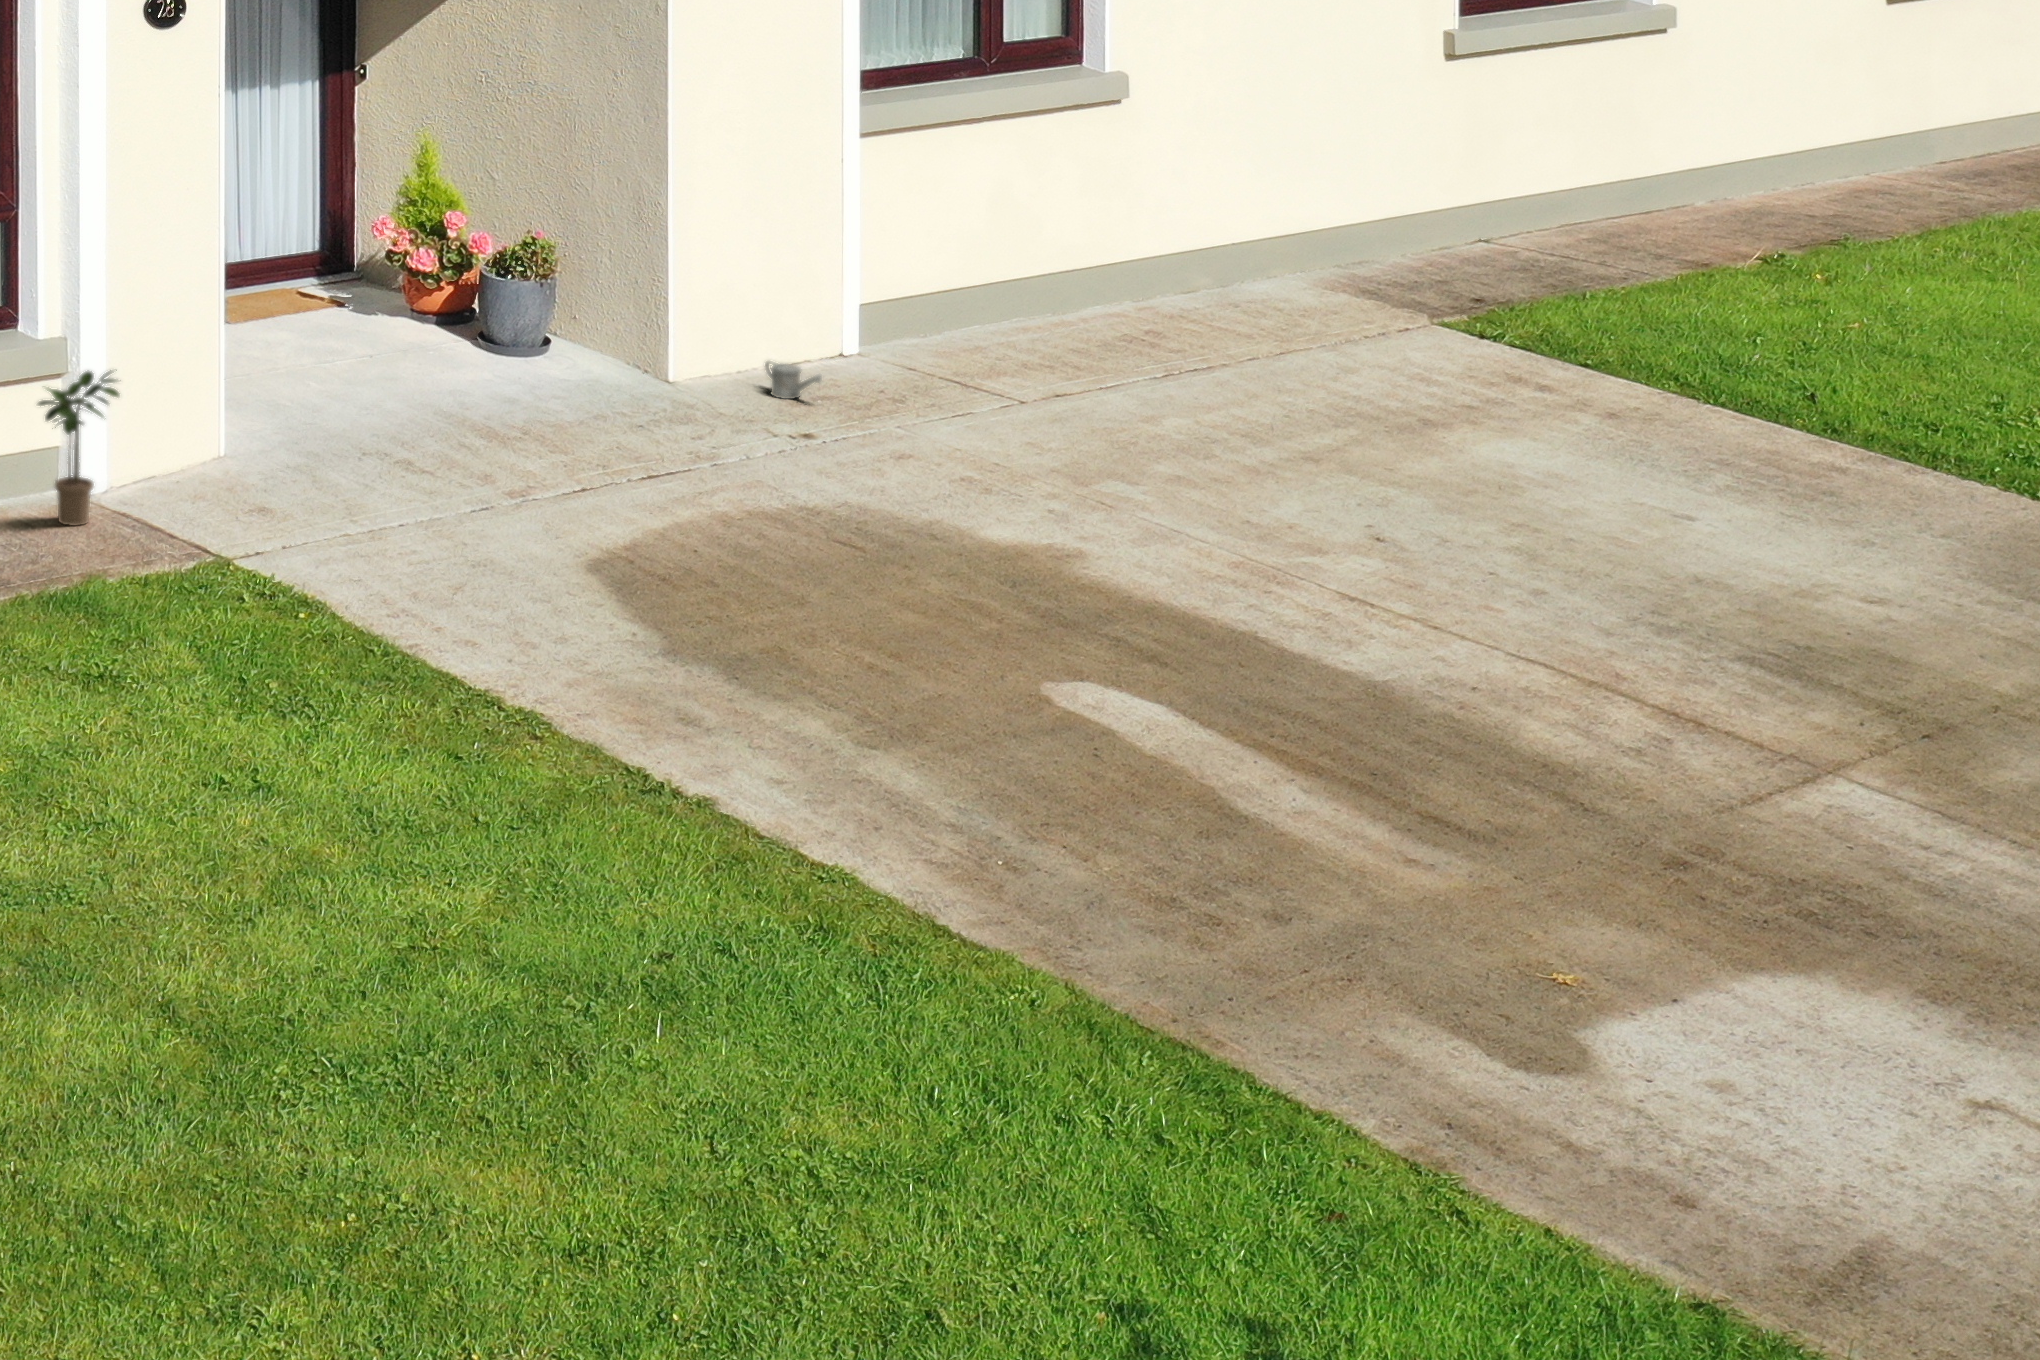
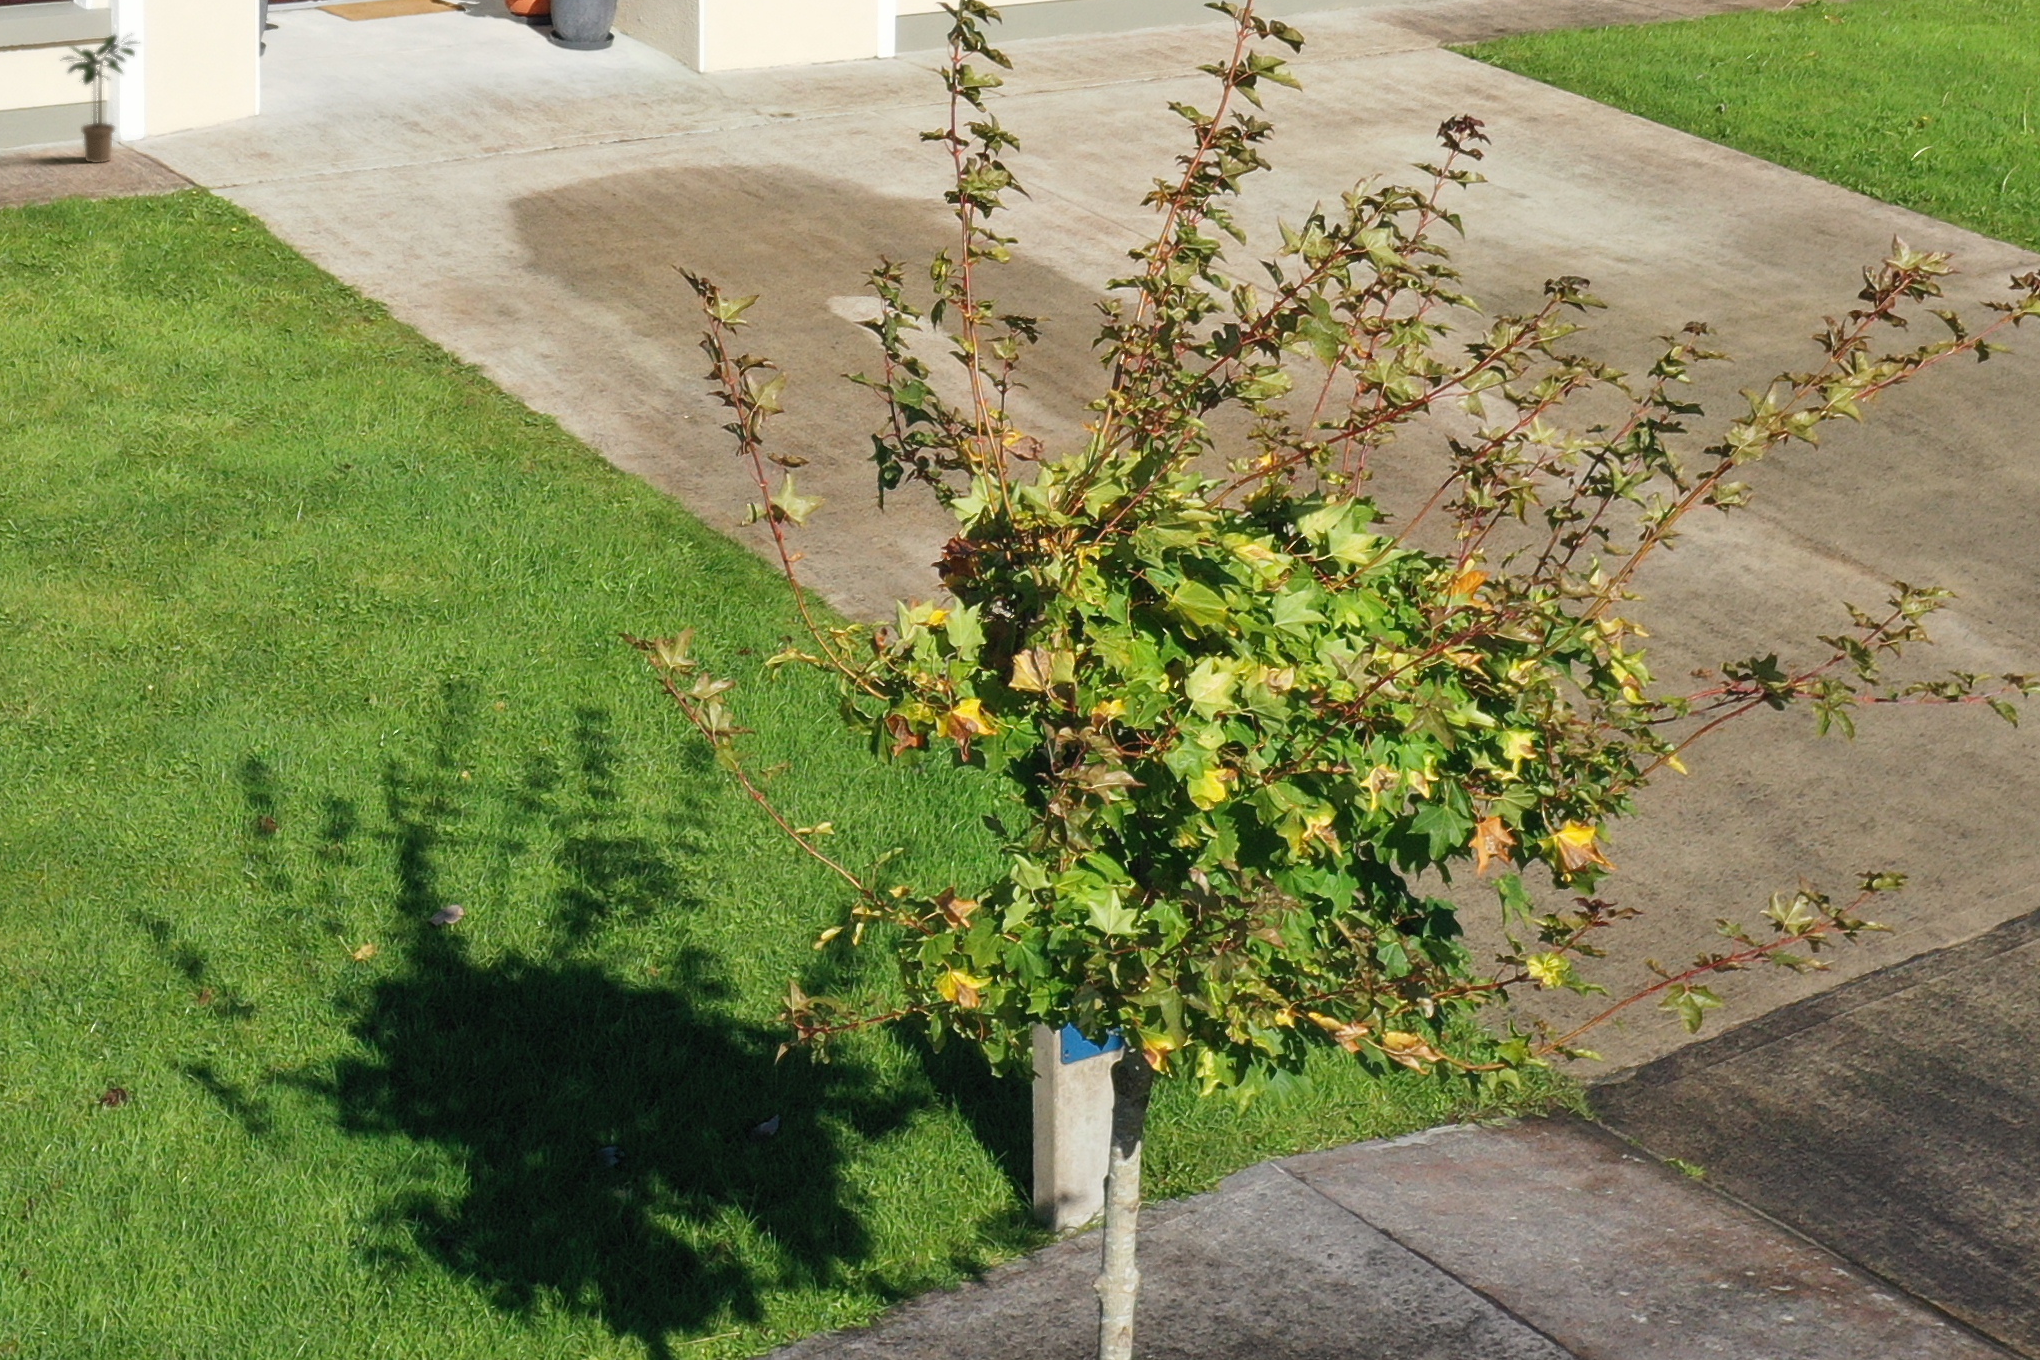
watering can: present [766,361,822,399] -> none [791,57,827,89]

